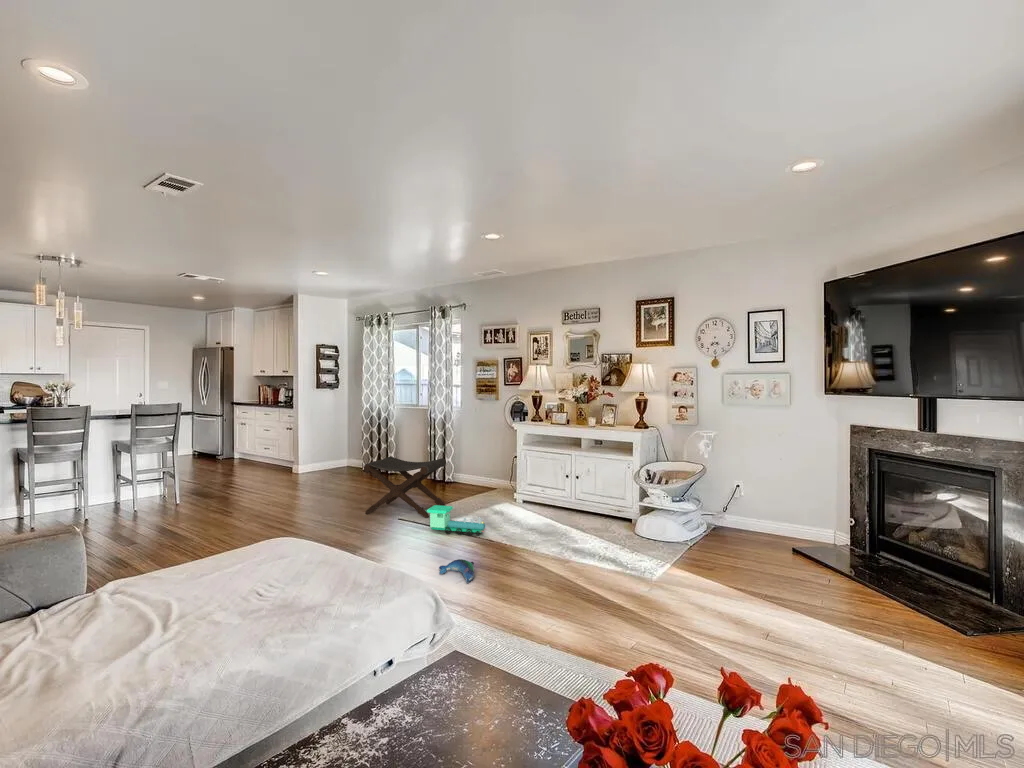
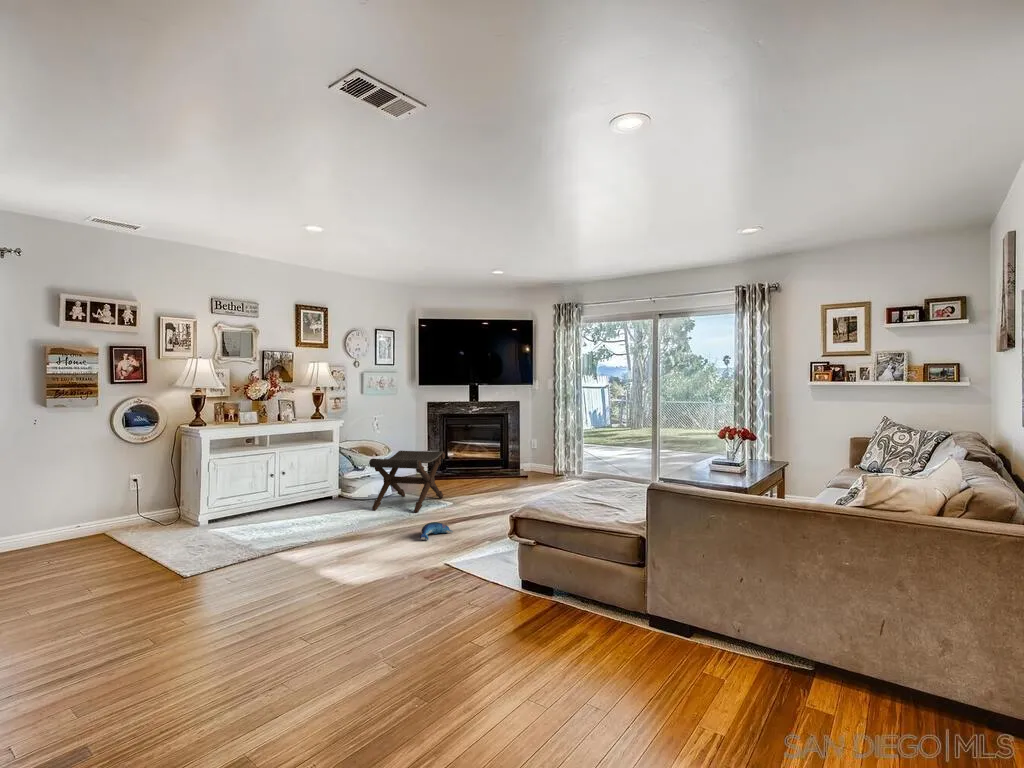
footstool: present [364,457,446,518] -> present [369,451,445,513]
toy train: present [427,505,486,536] -> none [277,515,331,545]

